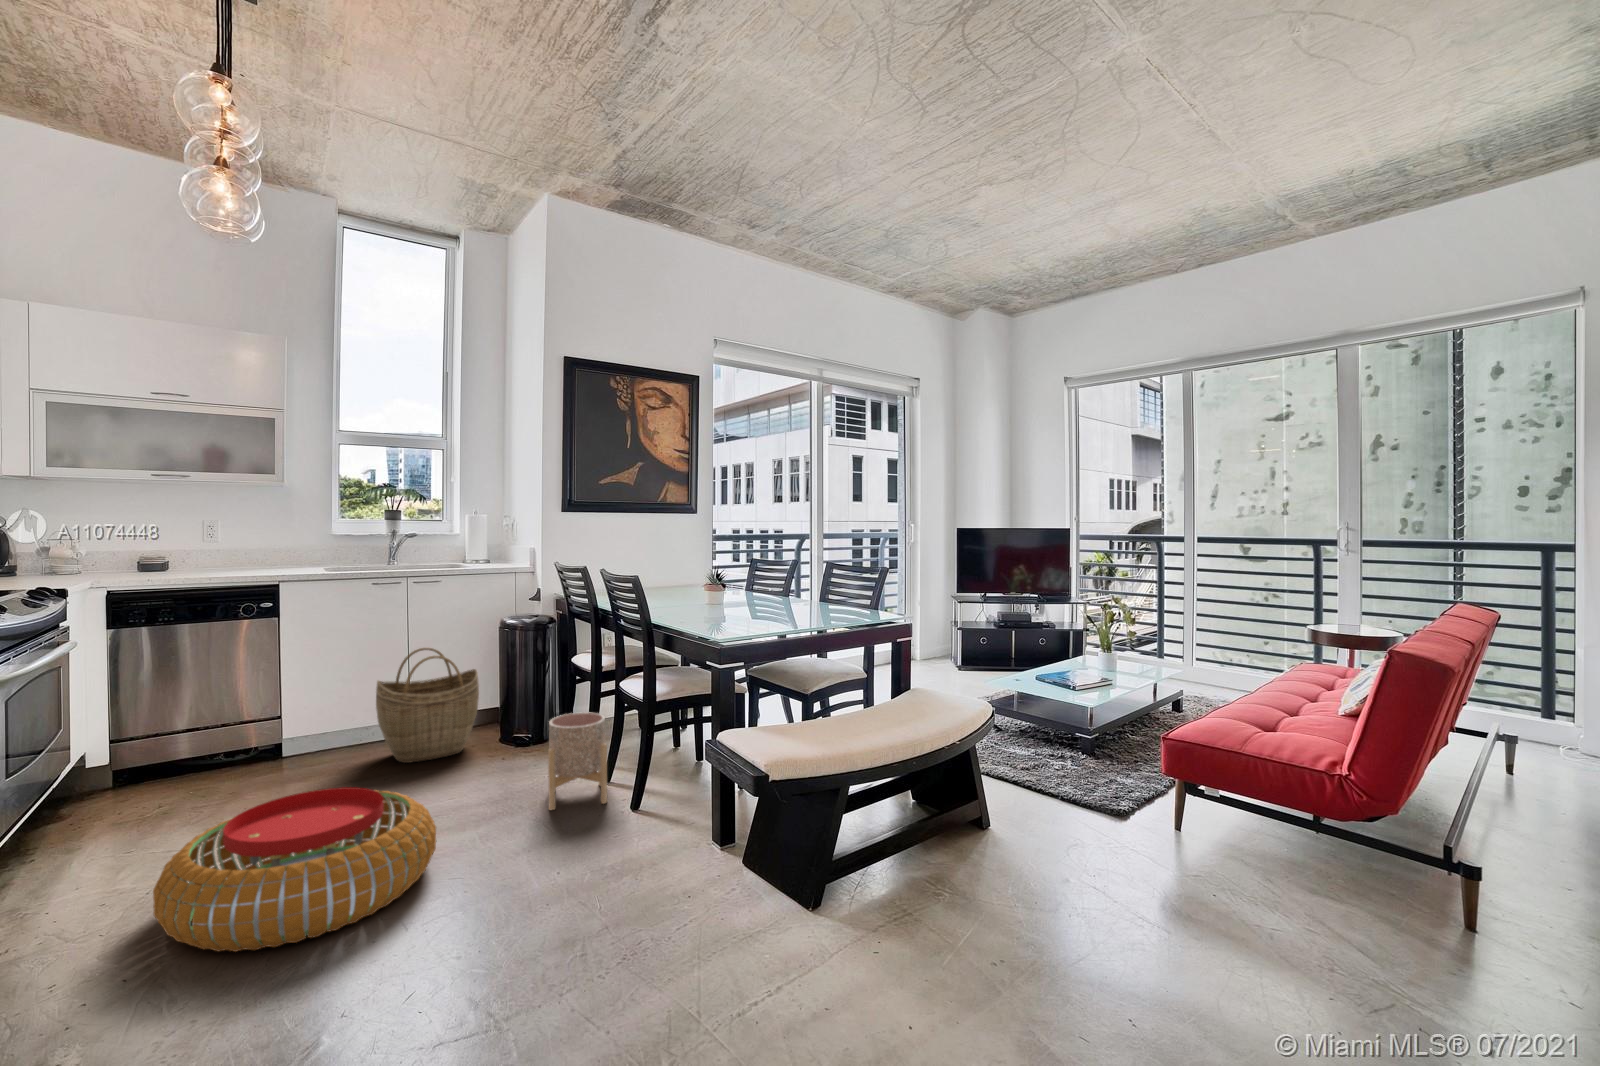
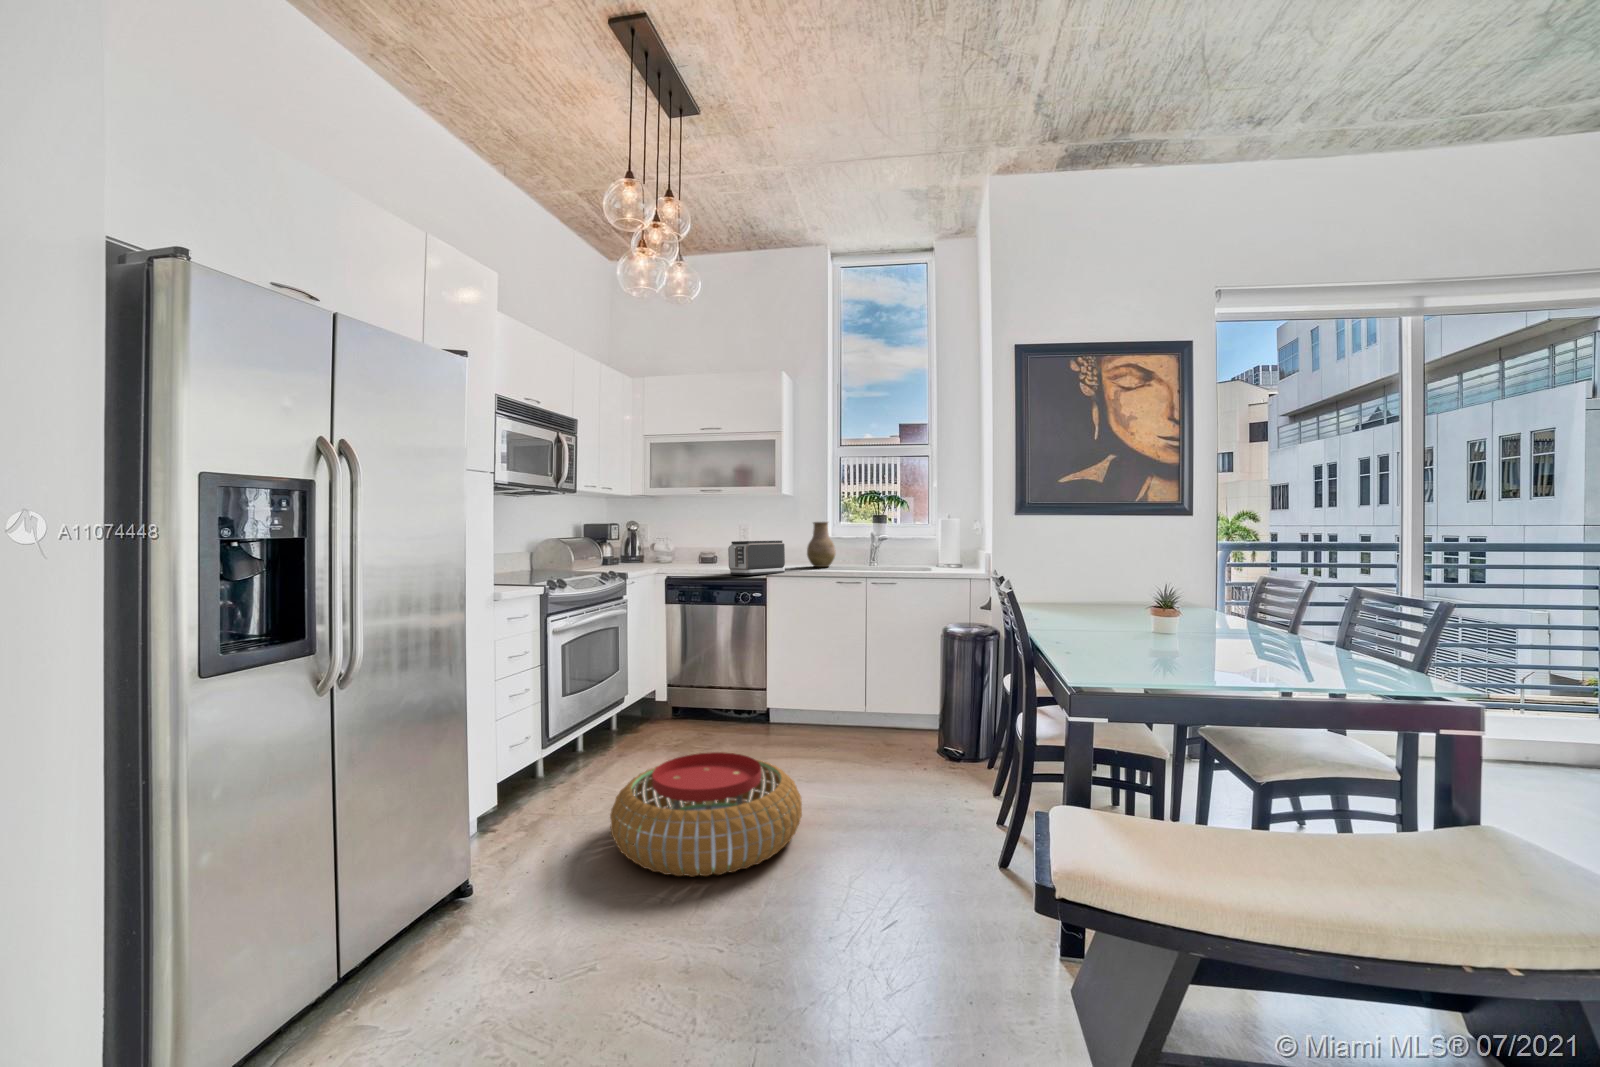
vase: none [277,508,321,564] -> present [807,522,835,567]
toaster: none [164,531,257,577] -> present [728,541,785,575]
woven basket: present [376,648,479,763] -> none [842,646,927,751]
planter: present [548,712,607,810] -> none [923,735,1001,847]

